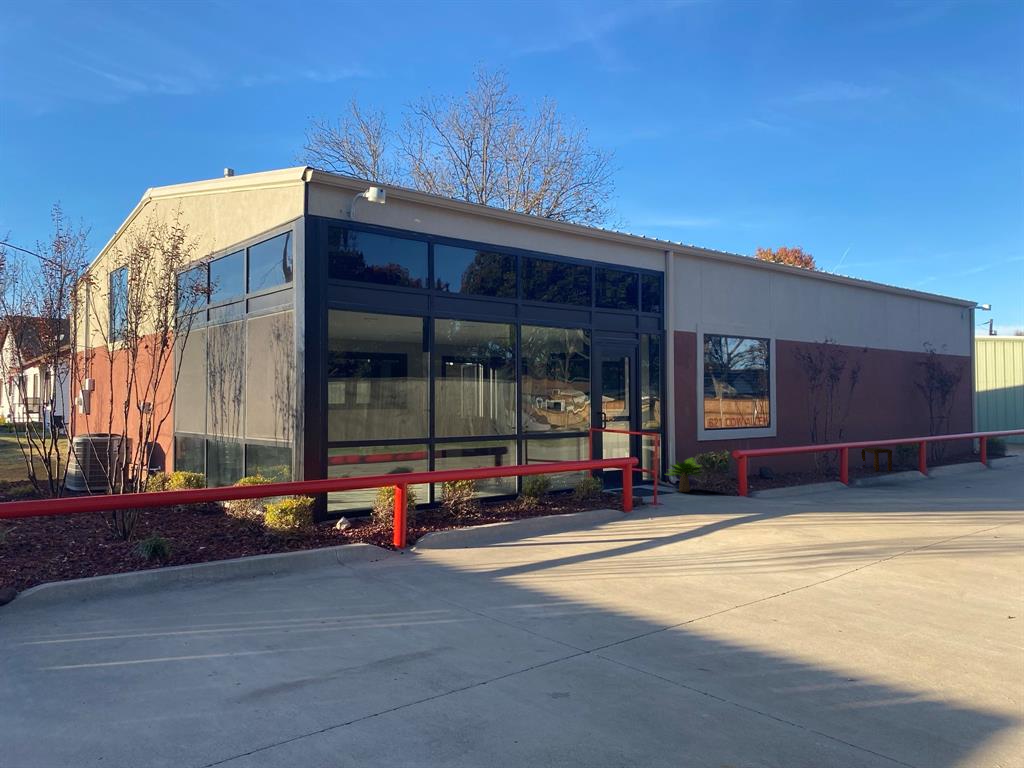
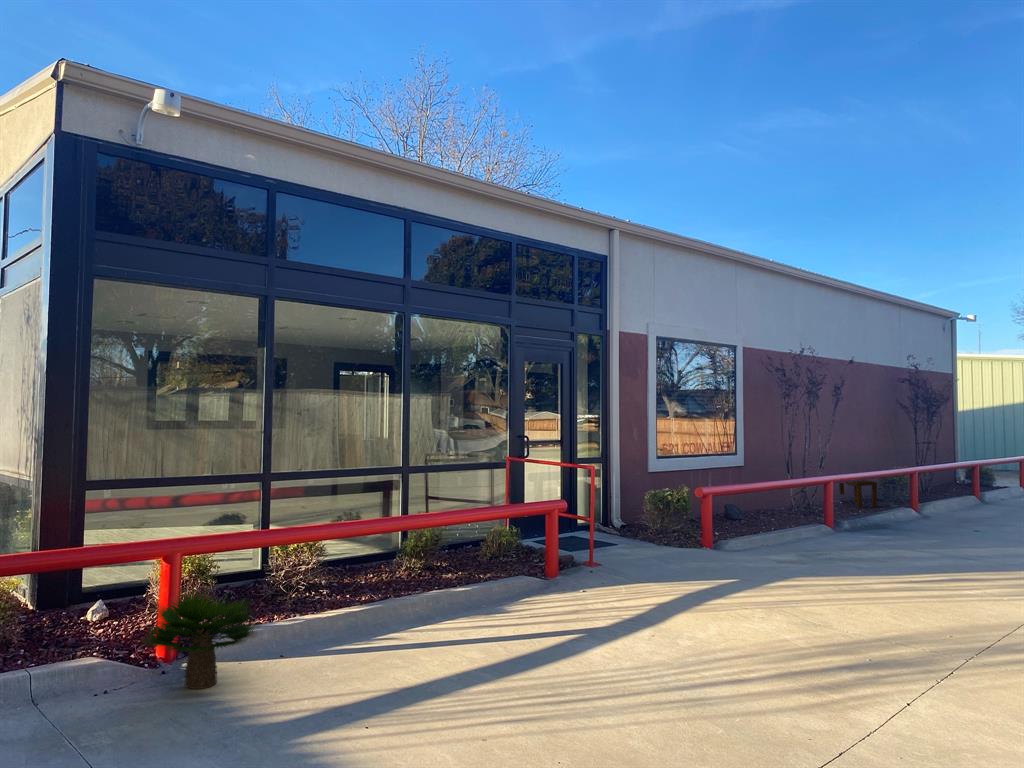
potted plant: present [667,458,702,492] -> present [144,591,255,689]

